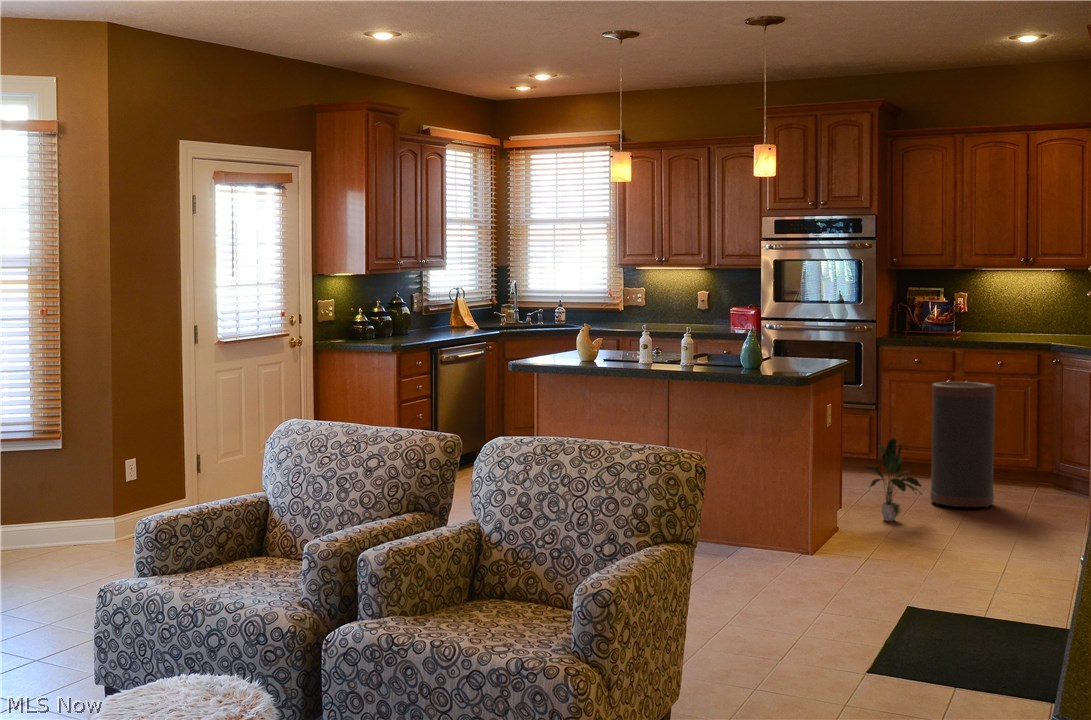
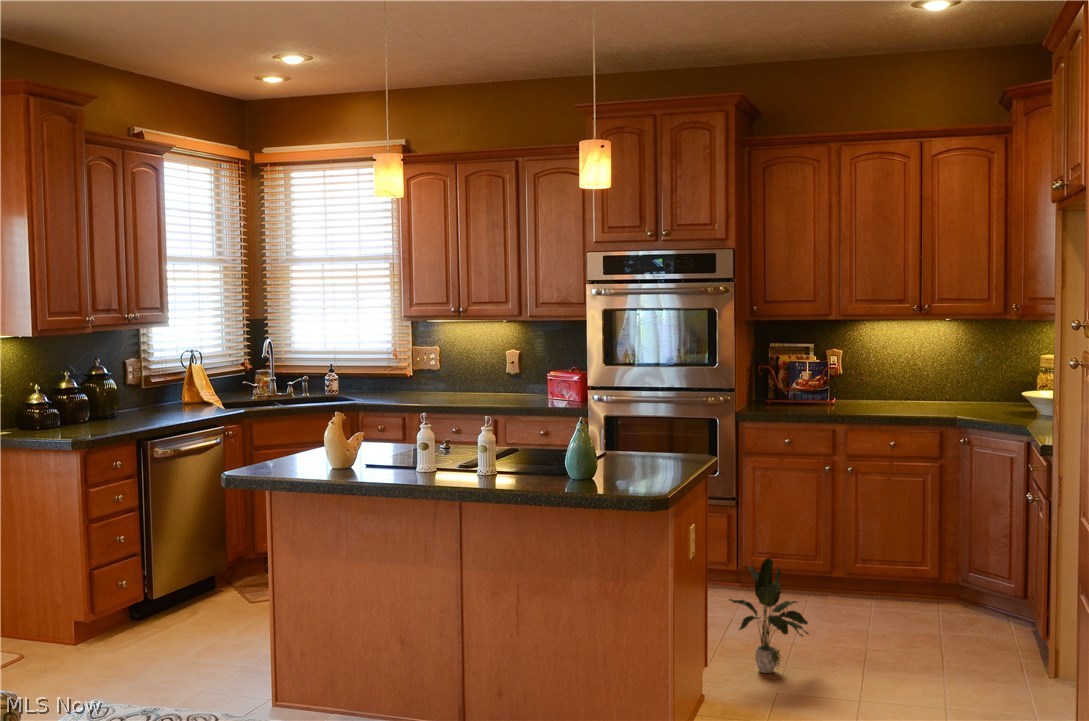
trash can: present [930,382,996,508] -> none [813,471,896,642]

